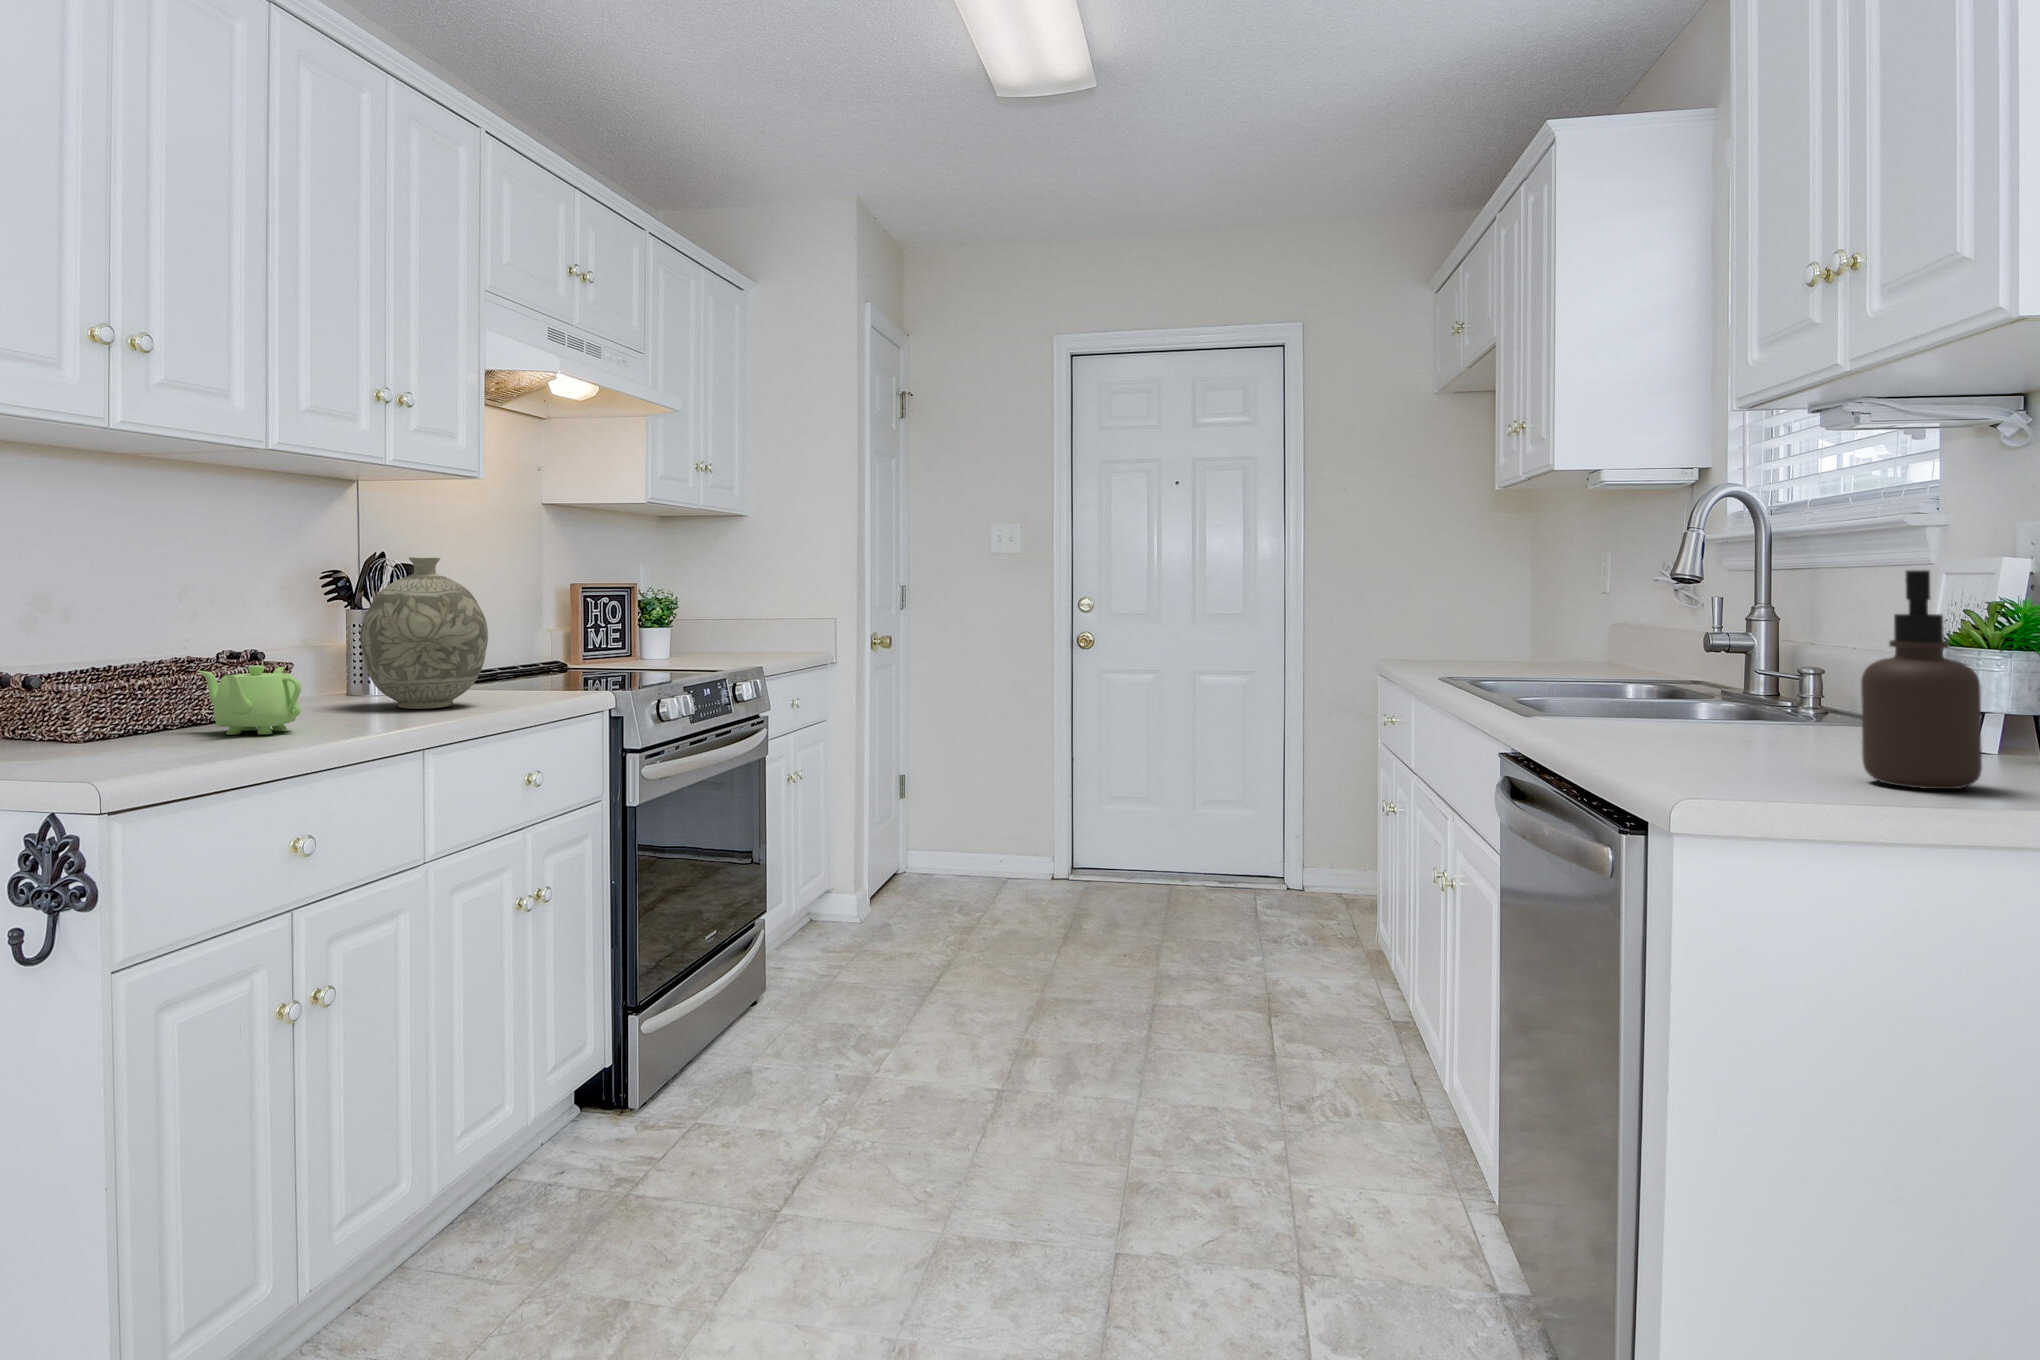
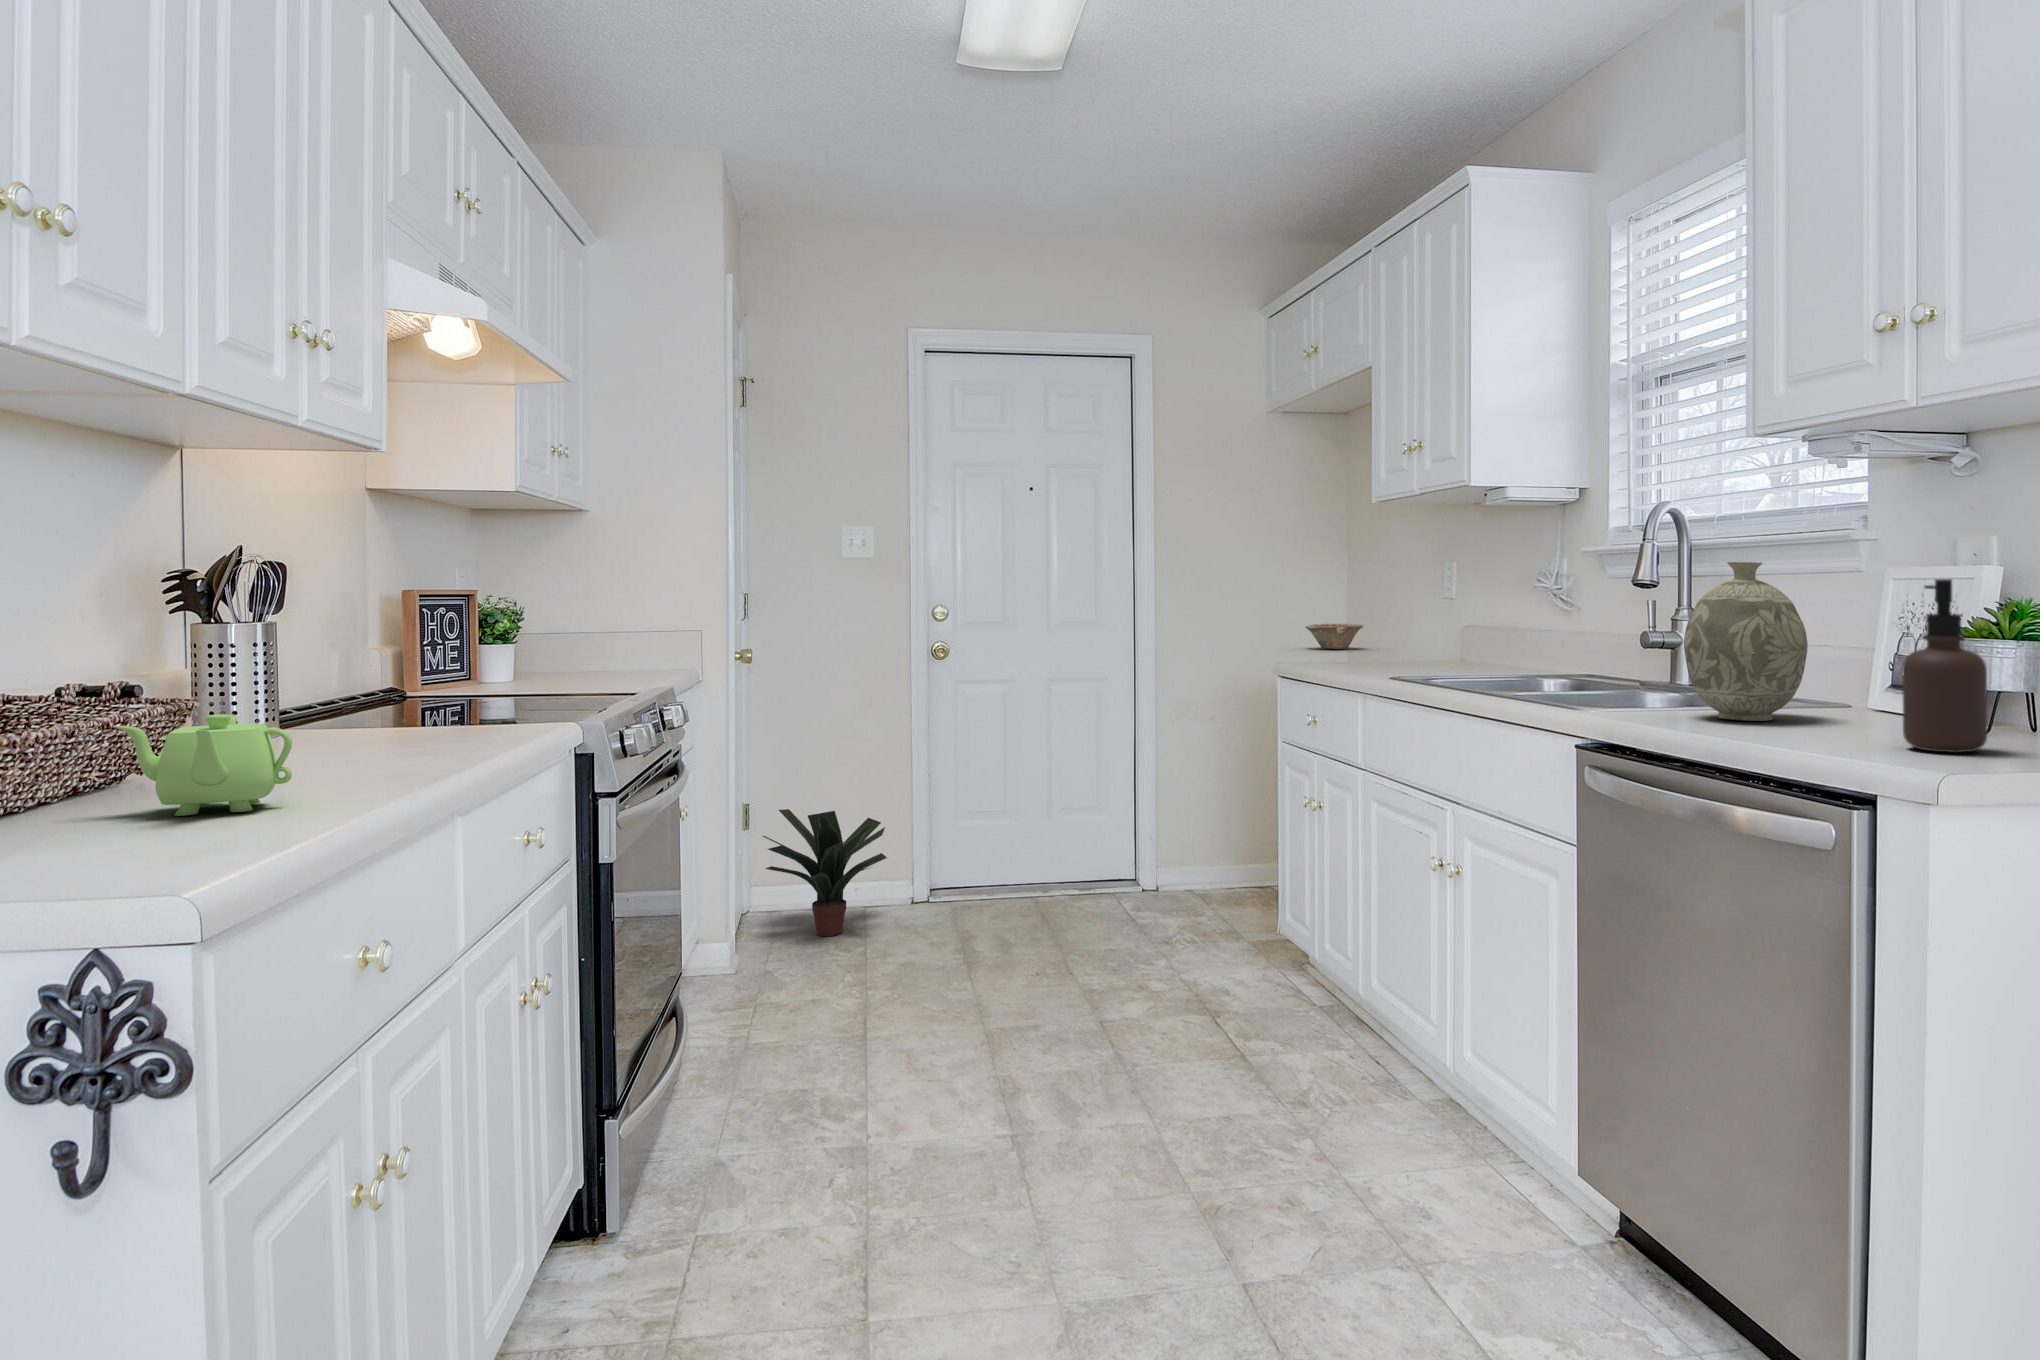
decorative vase: present [360,557,488,709] -> present [1684,562,1808,721]
dish: none [1435,625,1503,653] -> present [1305,624,1363,649]
potted plant: none [893,781,1006,897] -> present [763,809,887,936]

